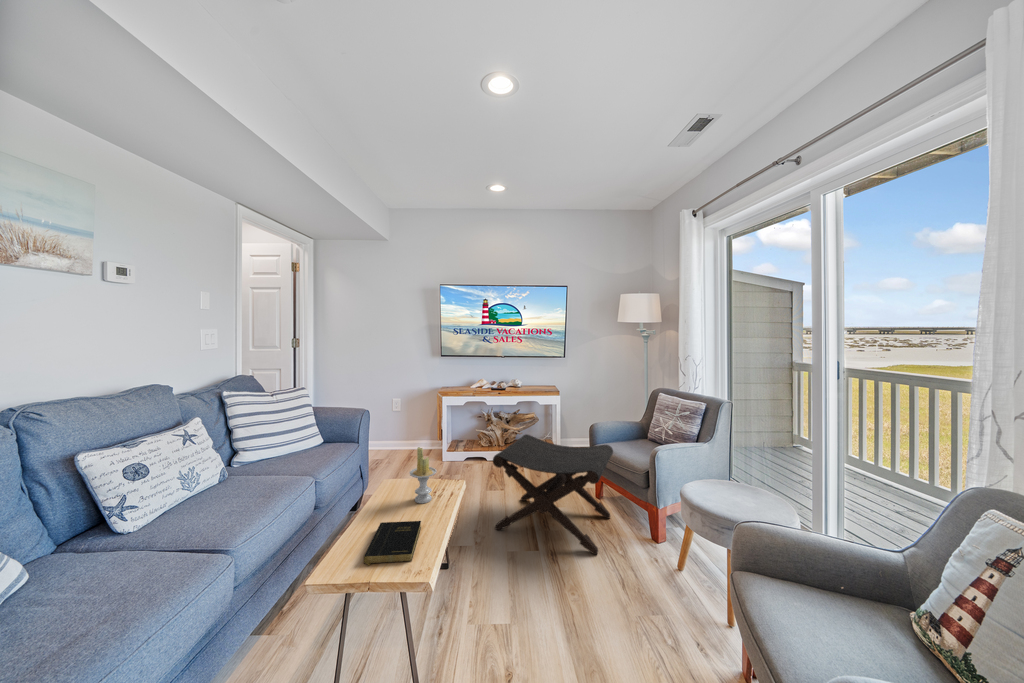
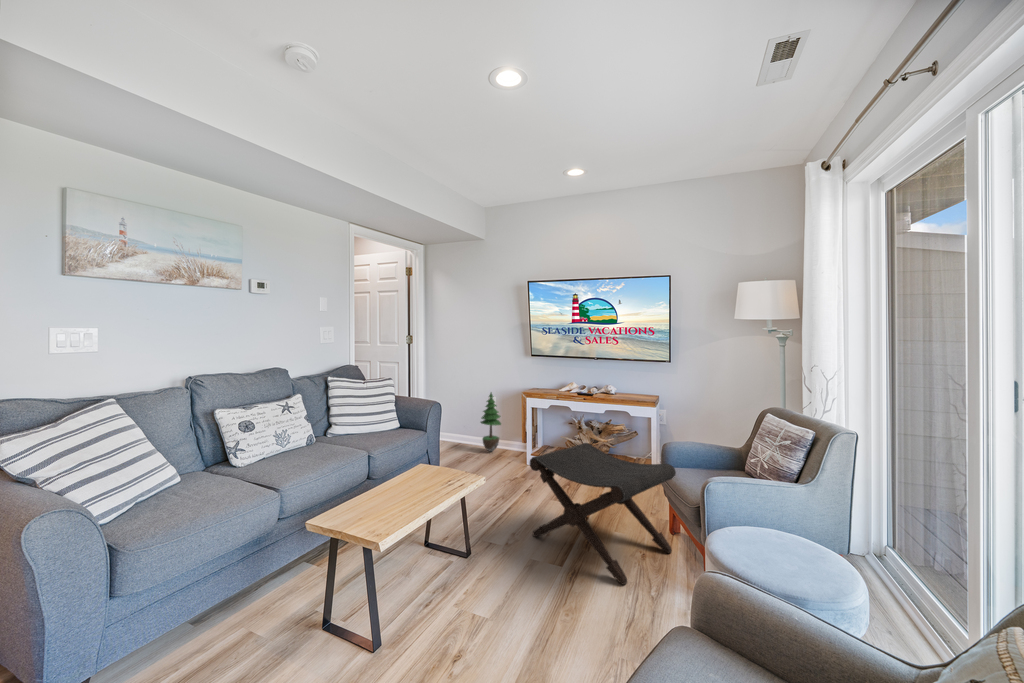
potted tree: none [387,393,409,454] -> present [481,392,501,452]
candle: present [410,447,437,503] -> none [424,435,449,487]
book: present [364,521,421,566] -> none [349,494,413,527]

